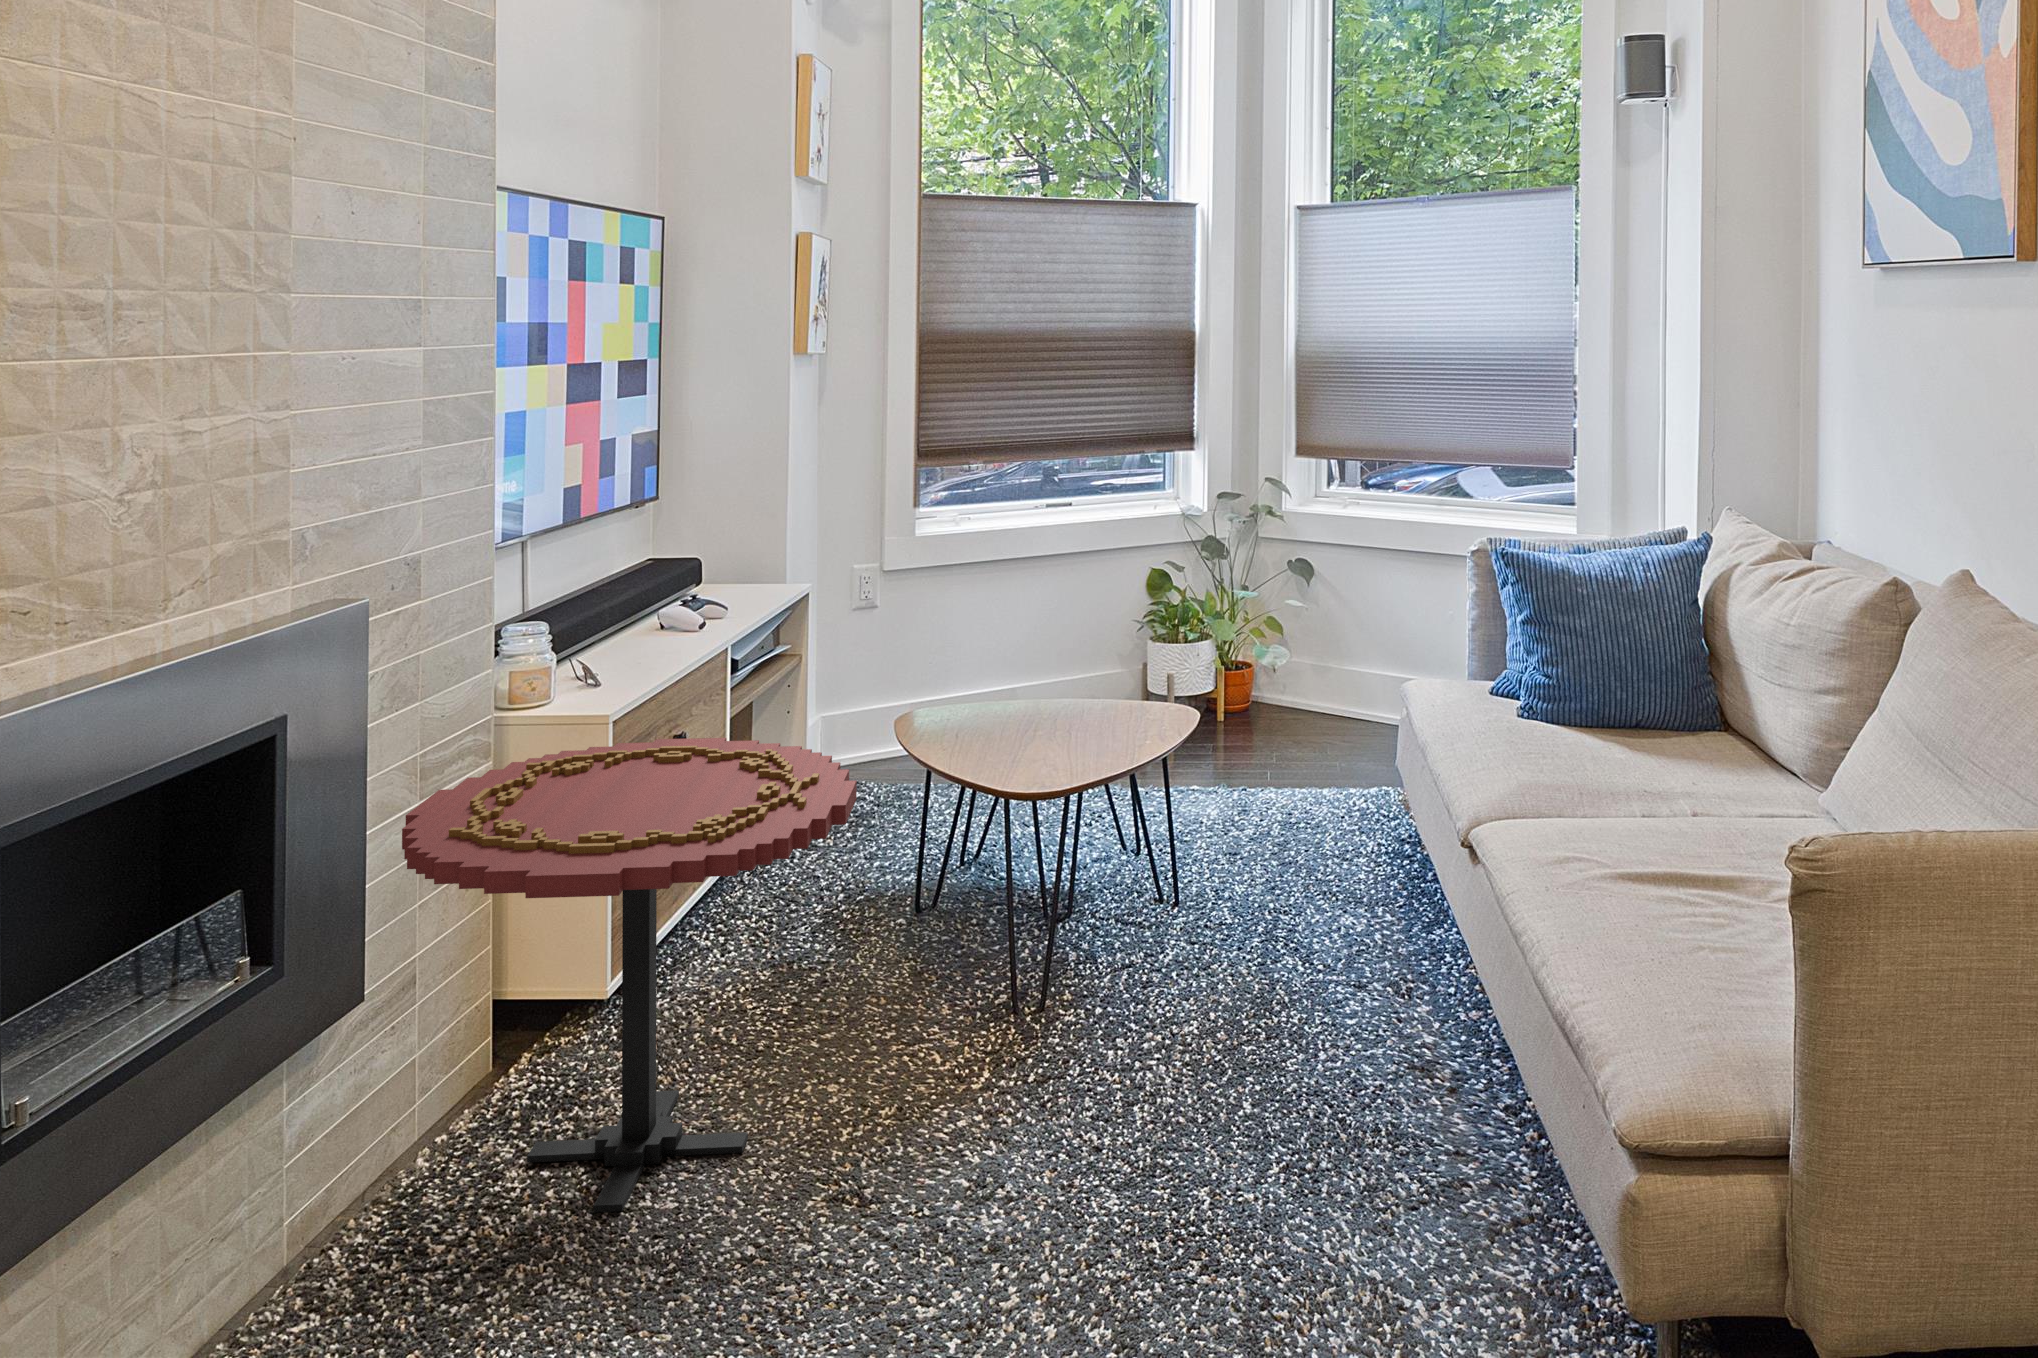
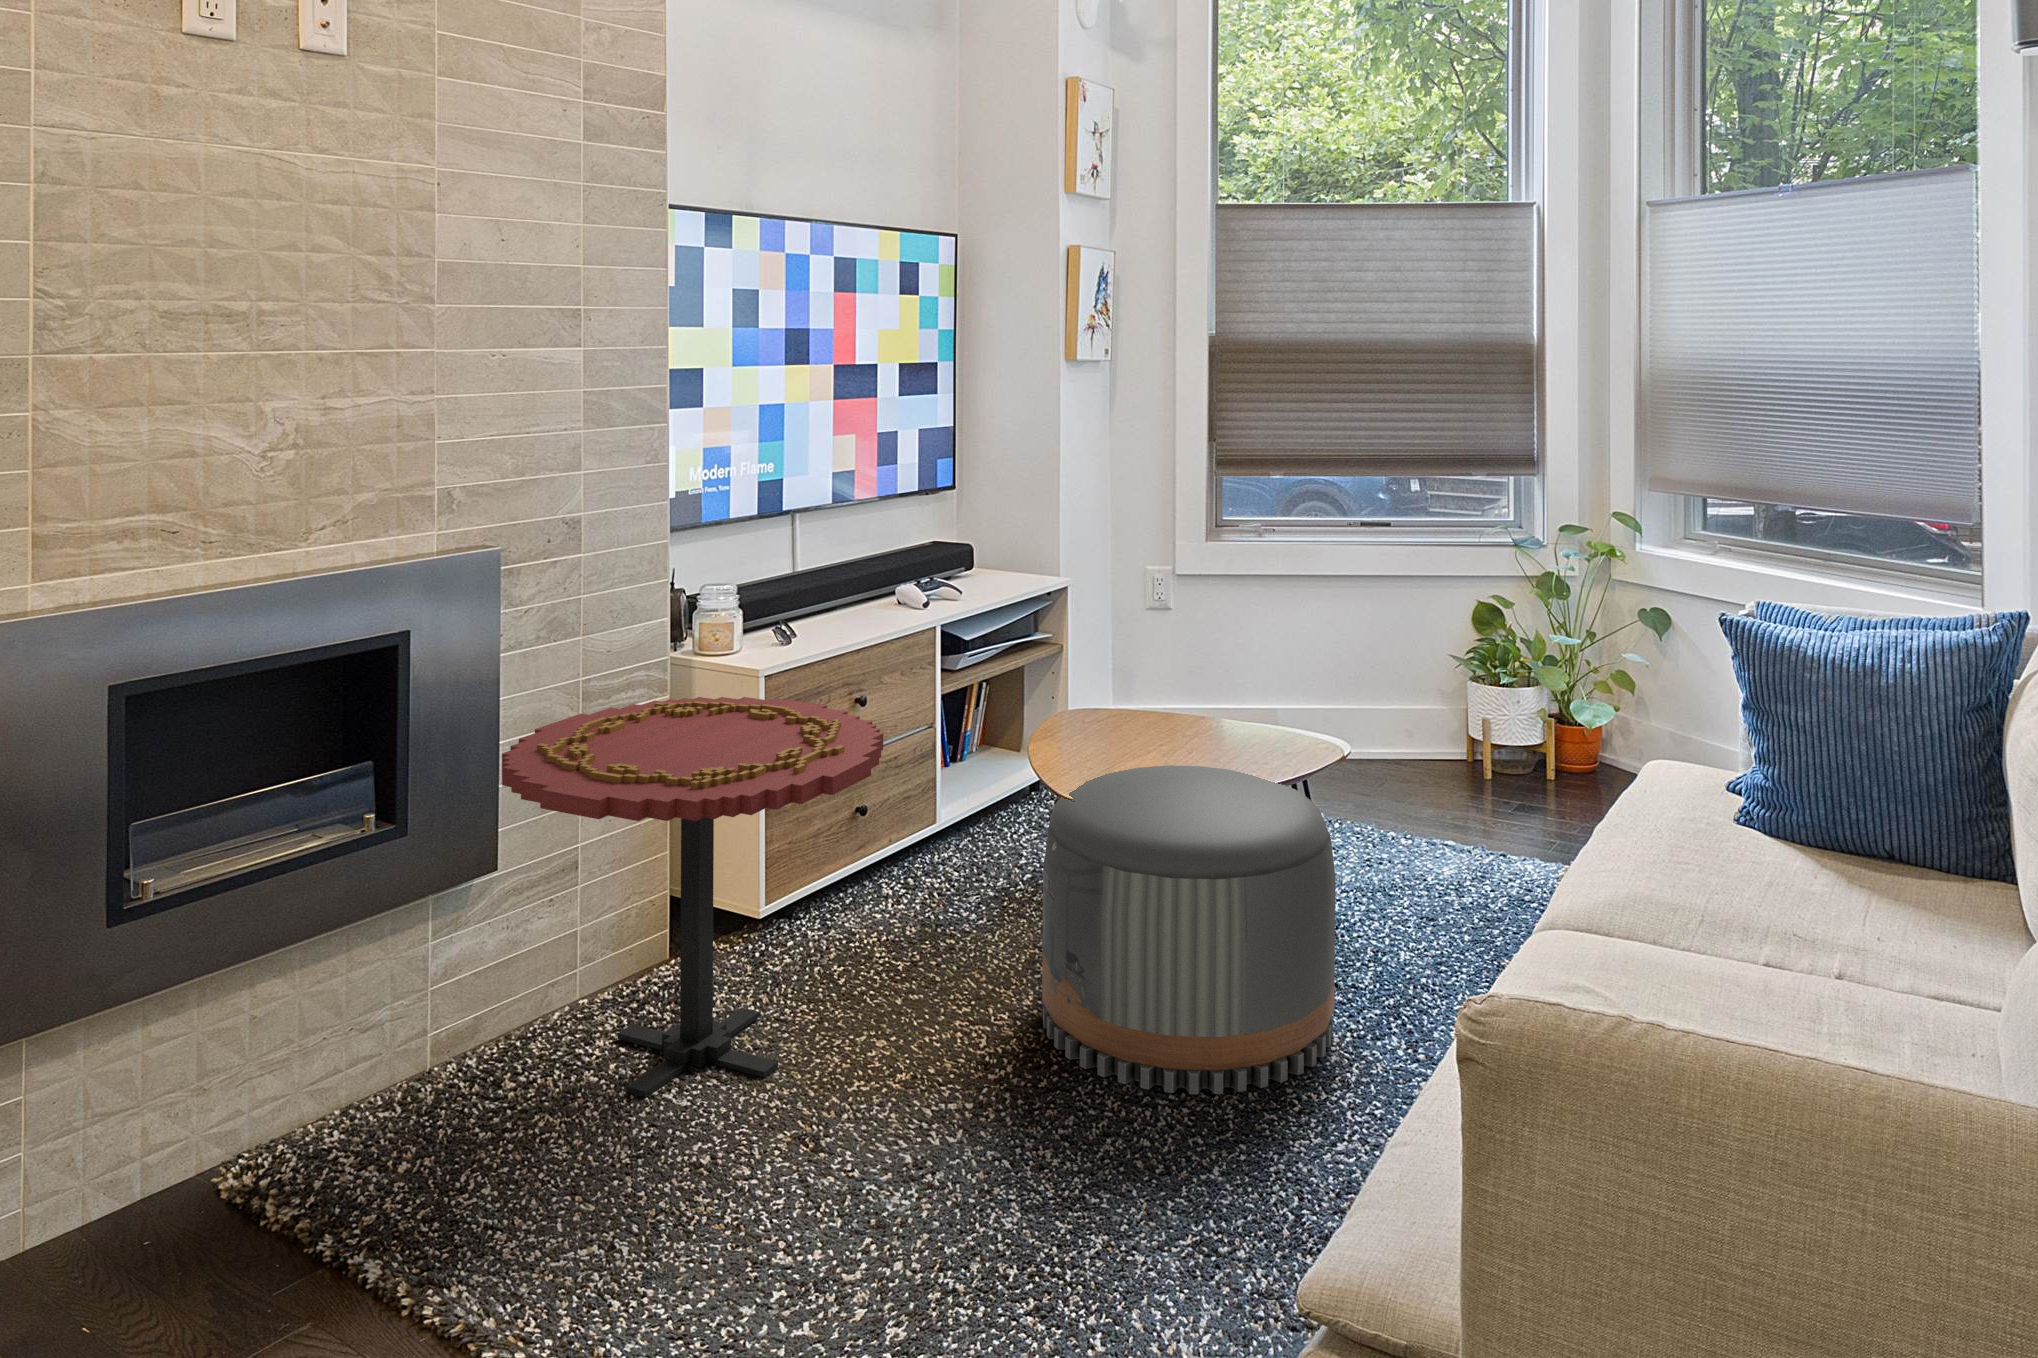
pouf: none [970,746,1252,1058] -> present [1042,765,1336,1094]

